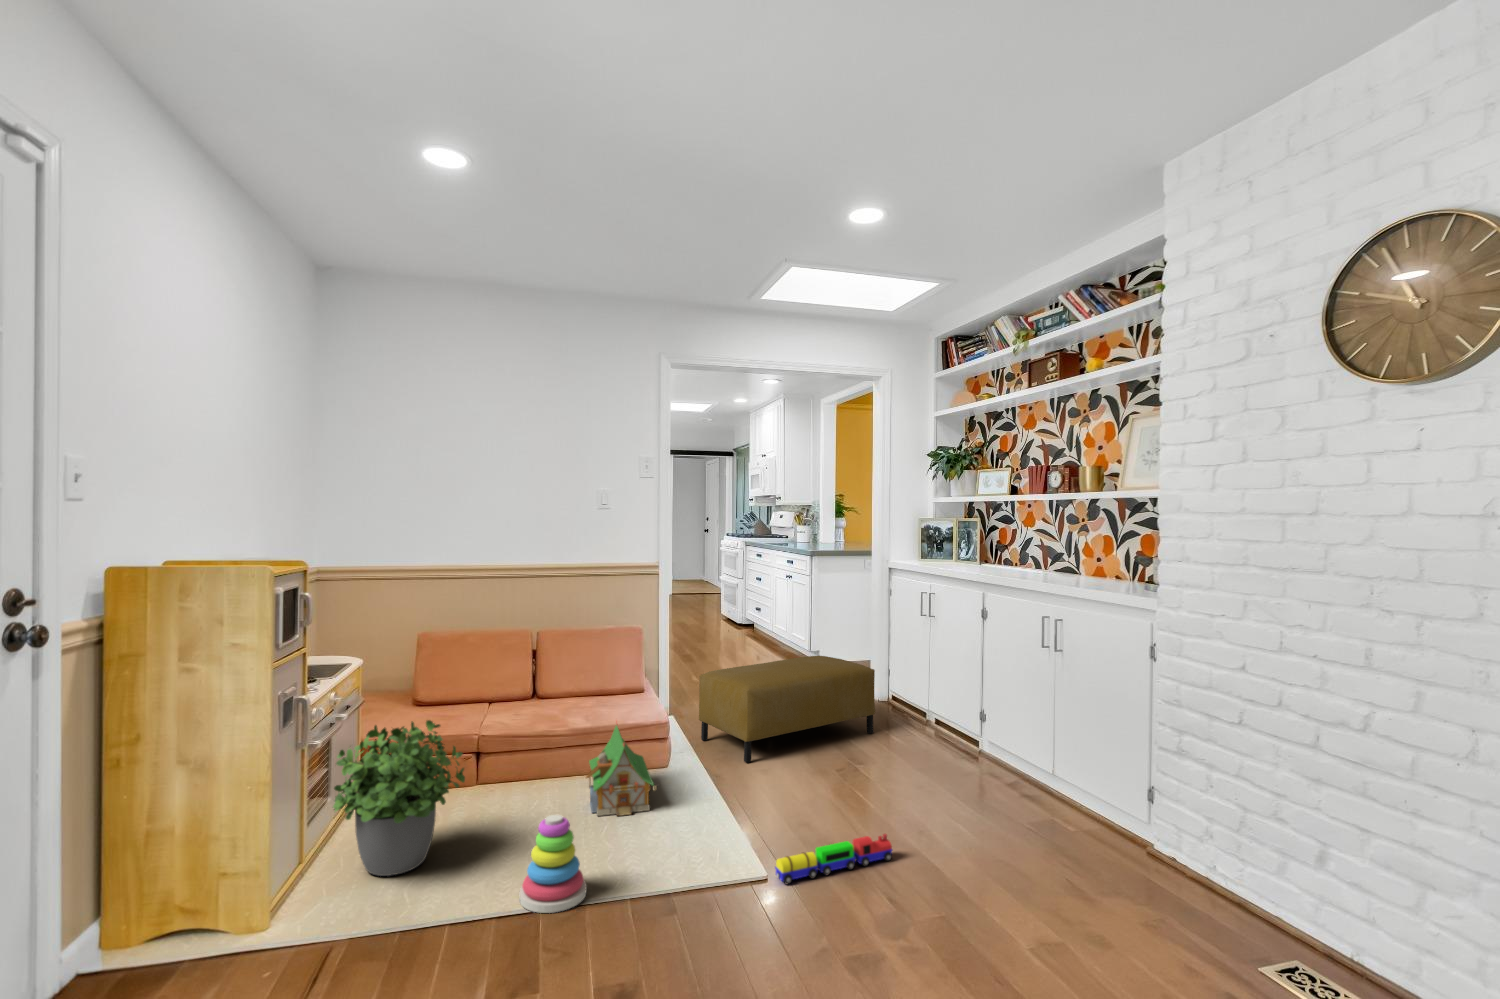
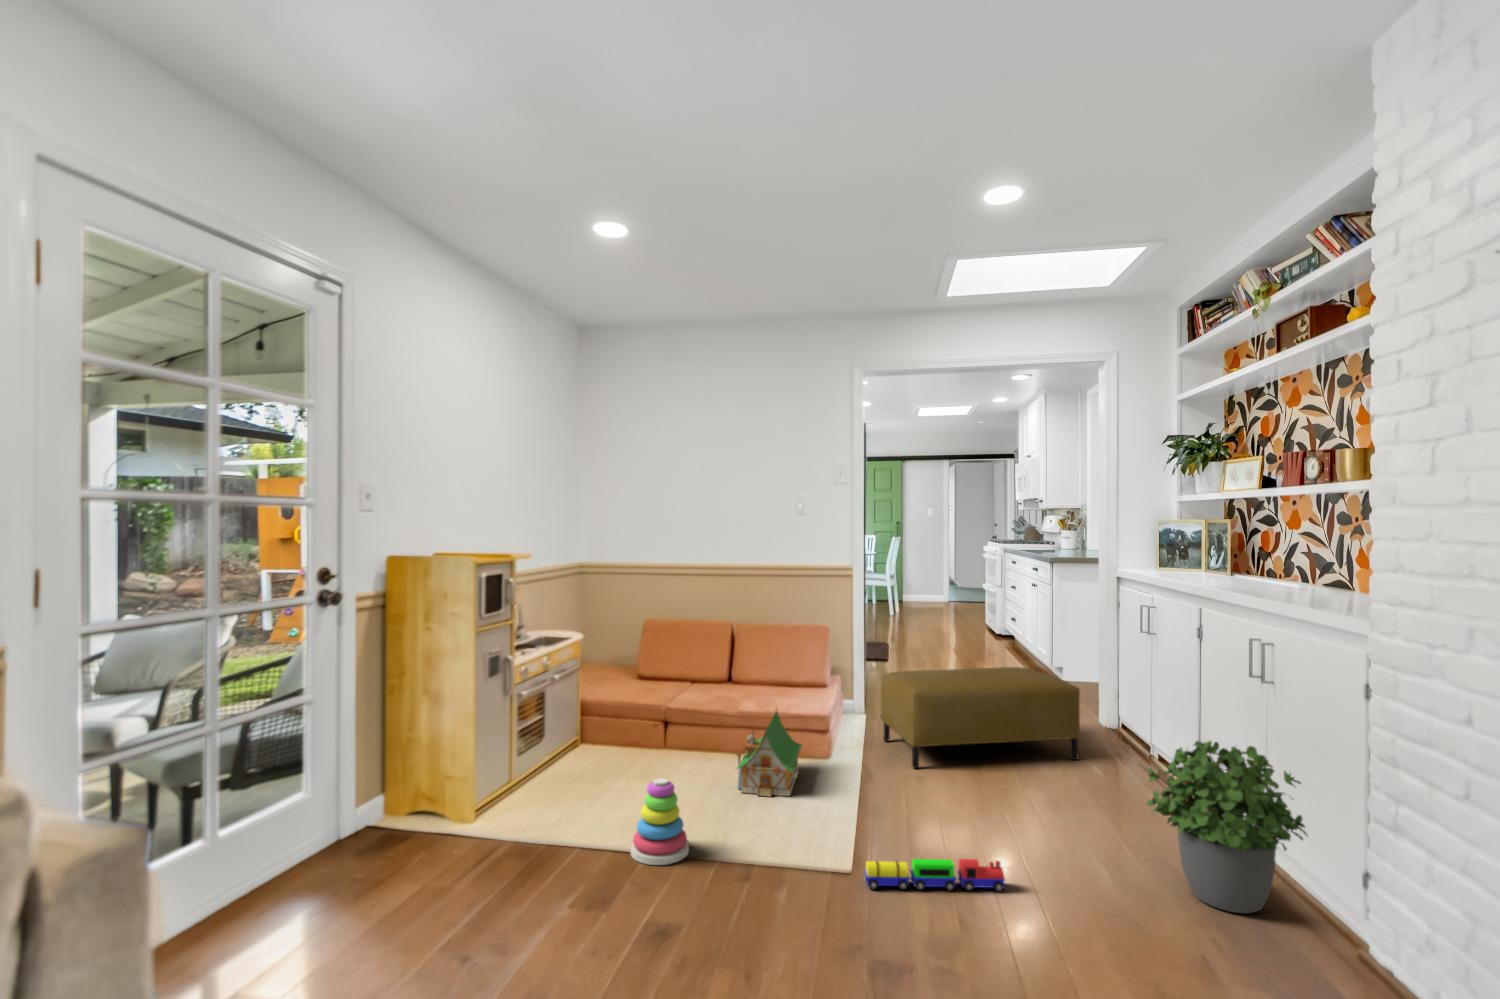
potted plant: present [333,720,465,876] -> present [1147,741,1307,913]

